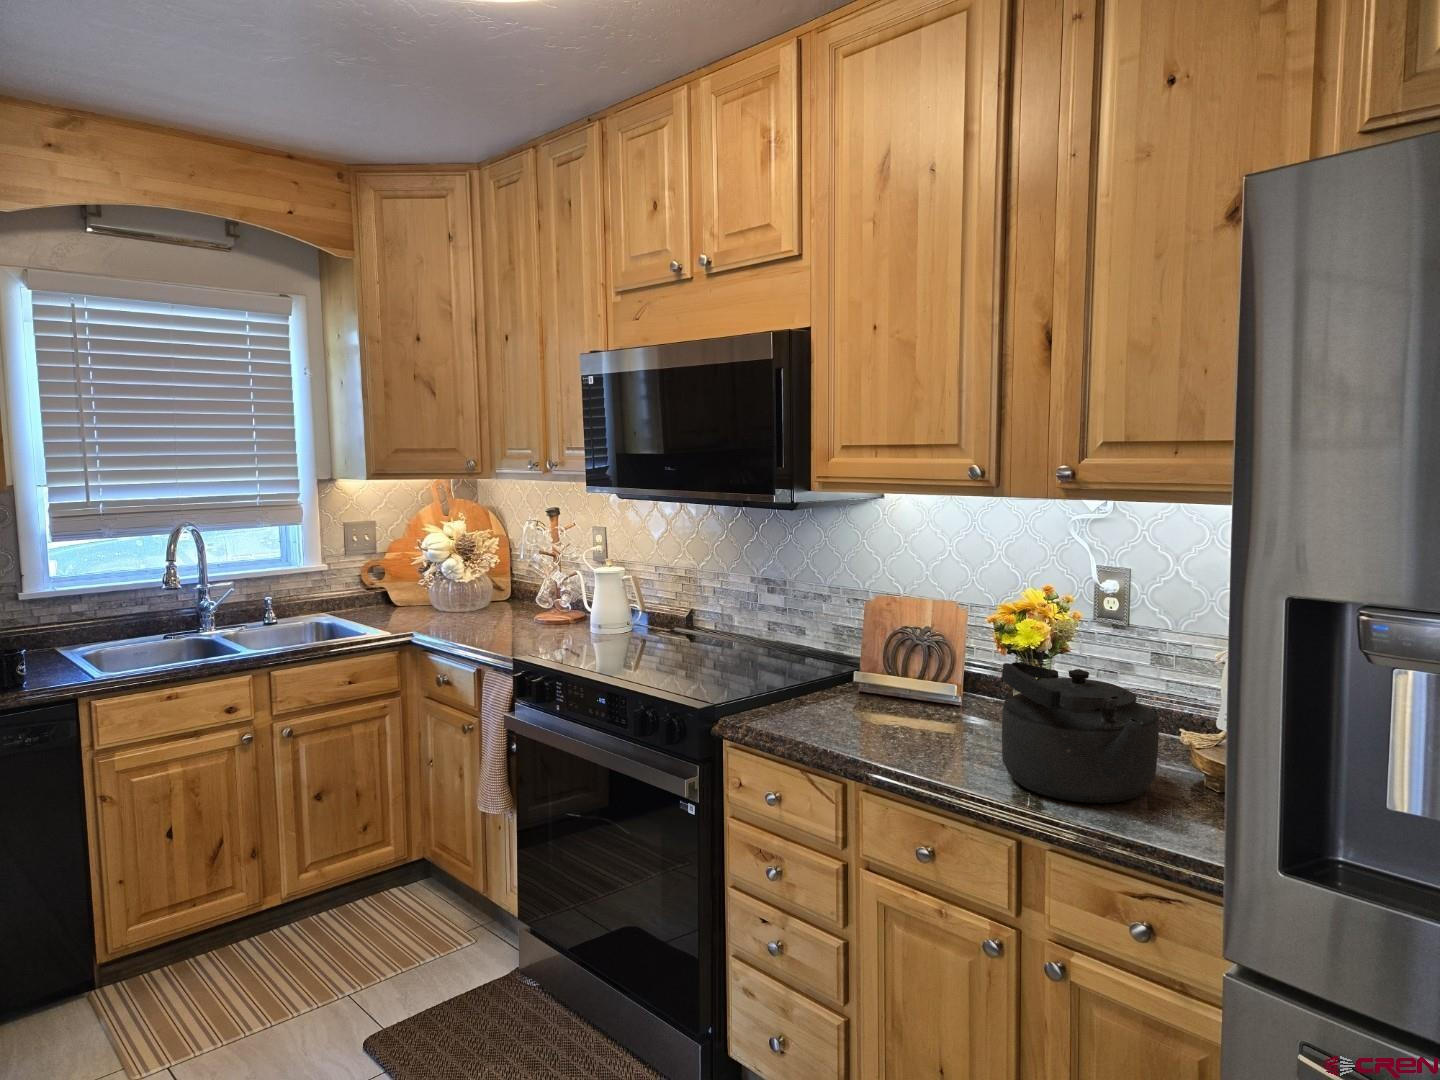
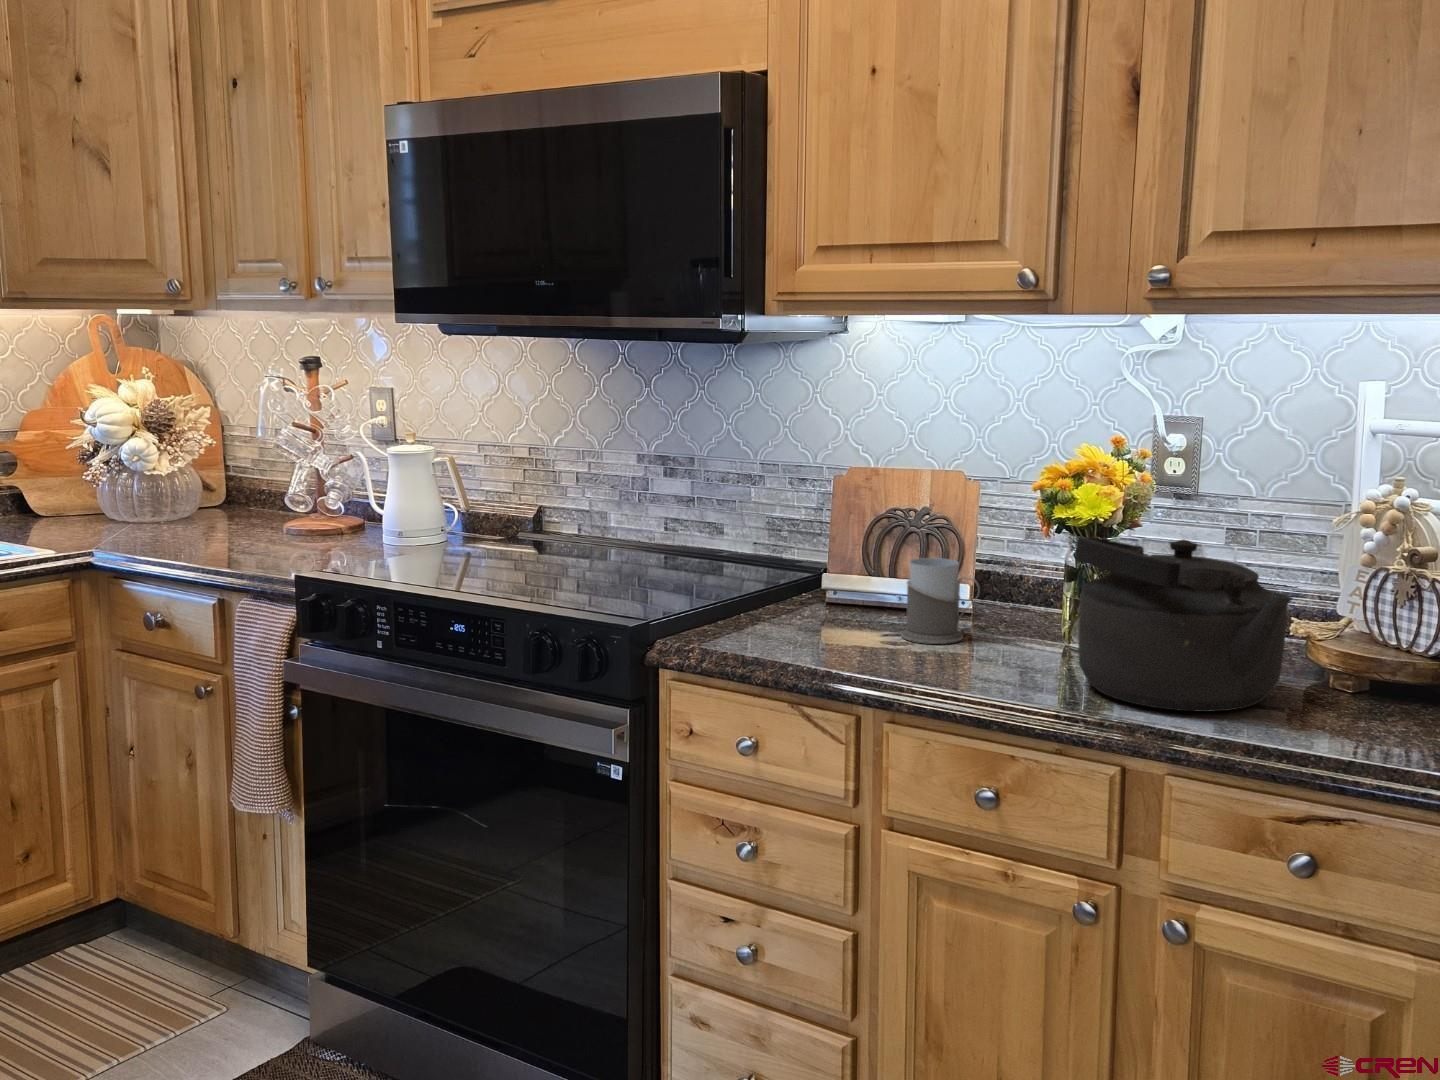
mug: none [895,667,950,731] -> present [901,558,980,644]

